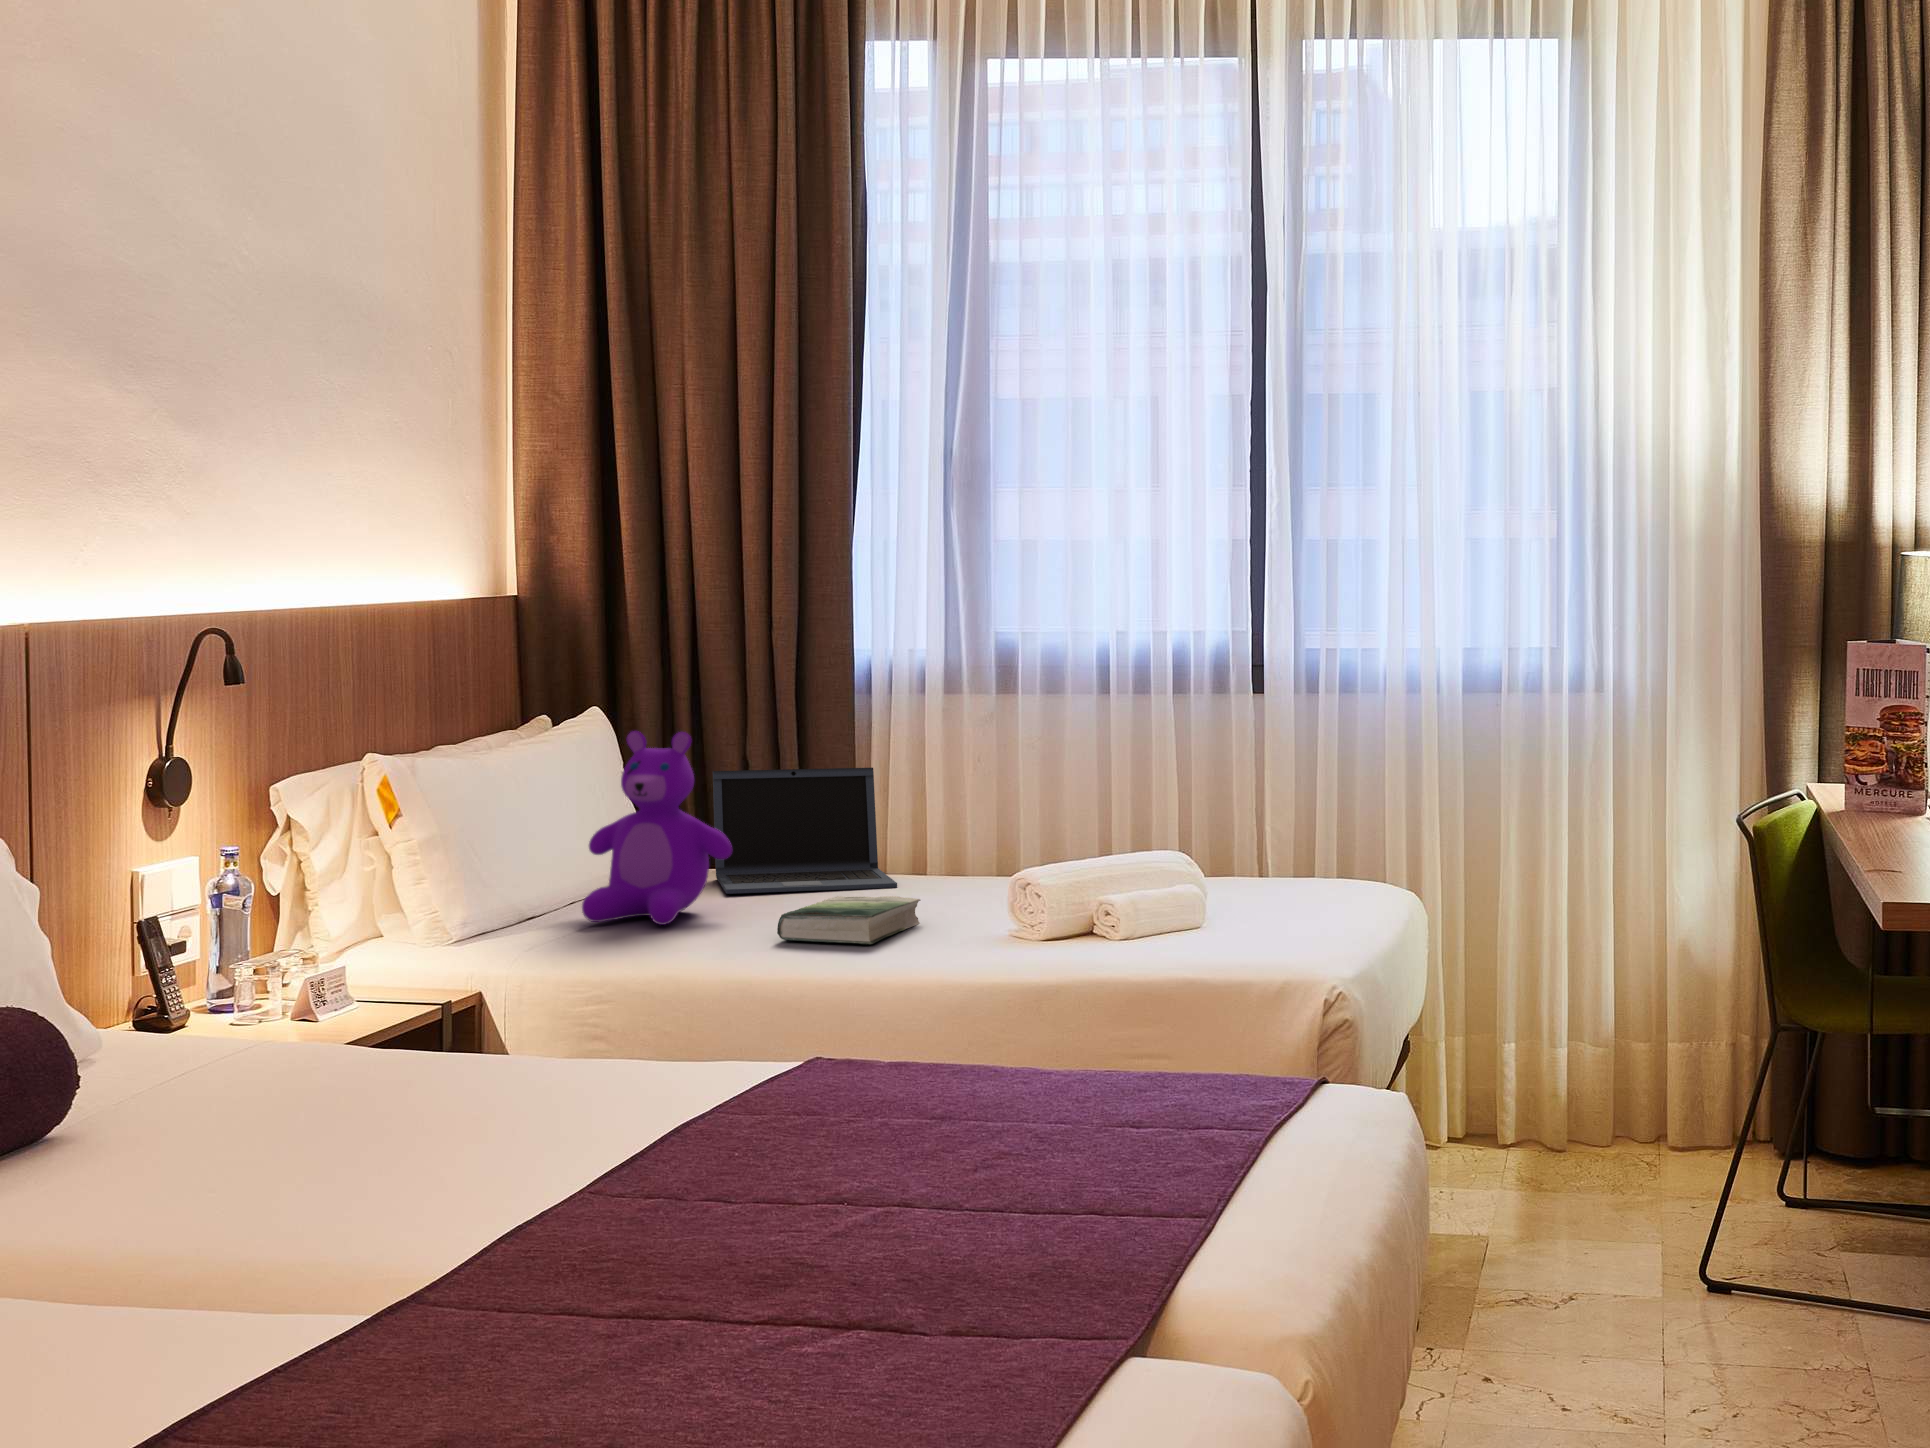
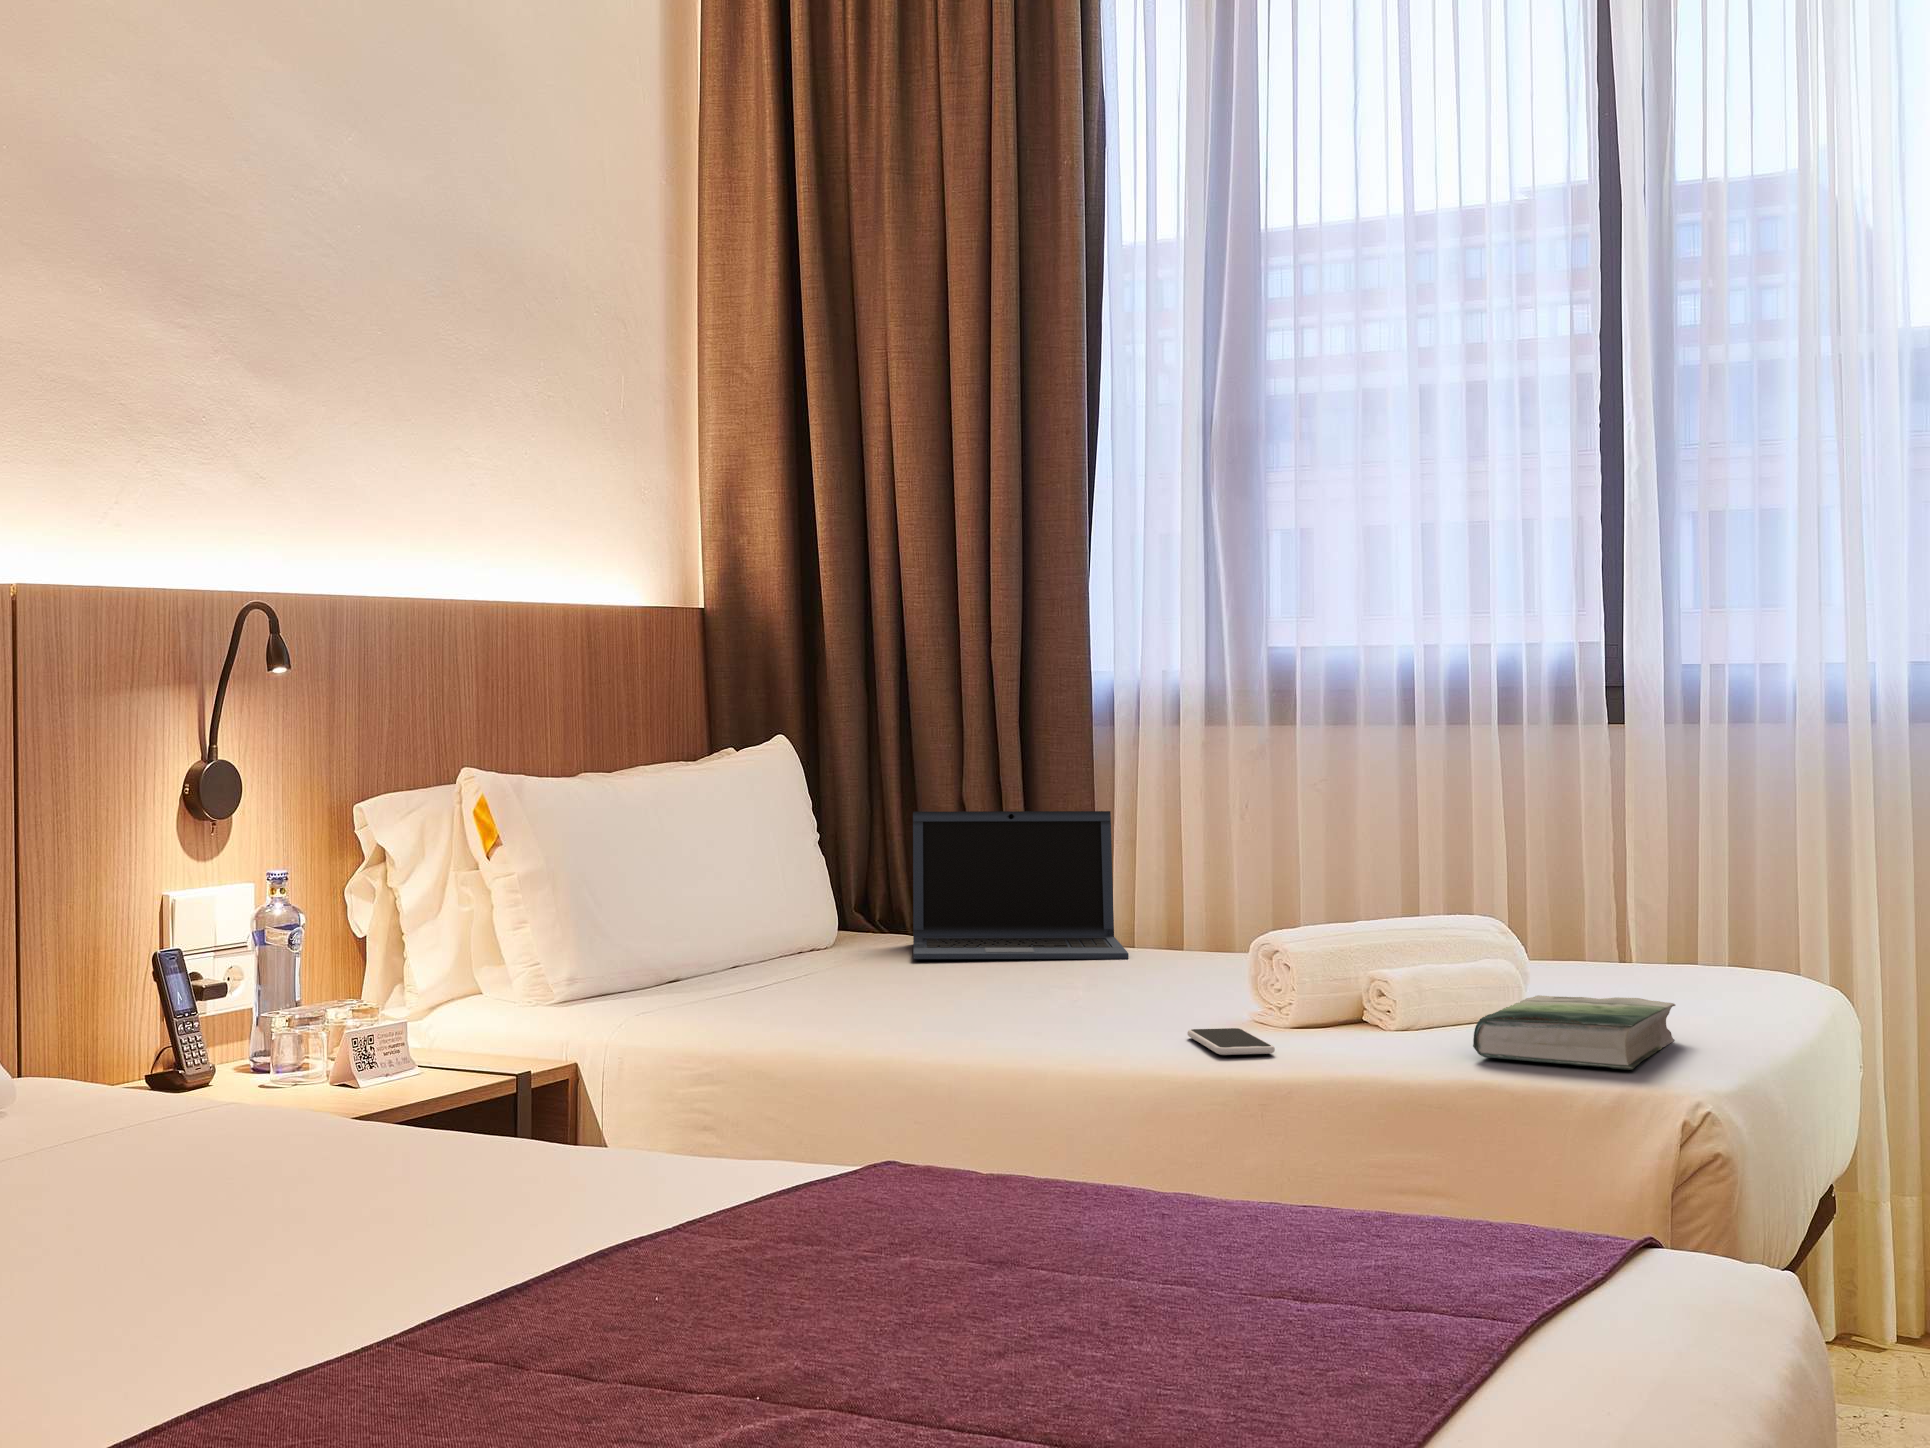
teddy bear: present [582,731,732,925] -> none [720,751,907,991]
book: present [777,896,921,945] -> present [1473,995,1675,1070]
smartphone: none [973,944,1042,966] -> present [1188,1028,1275,1055]

